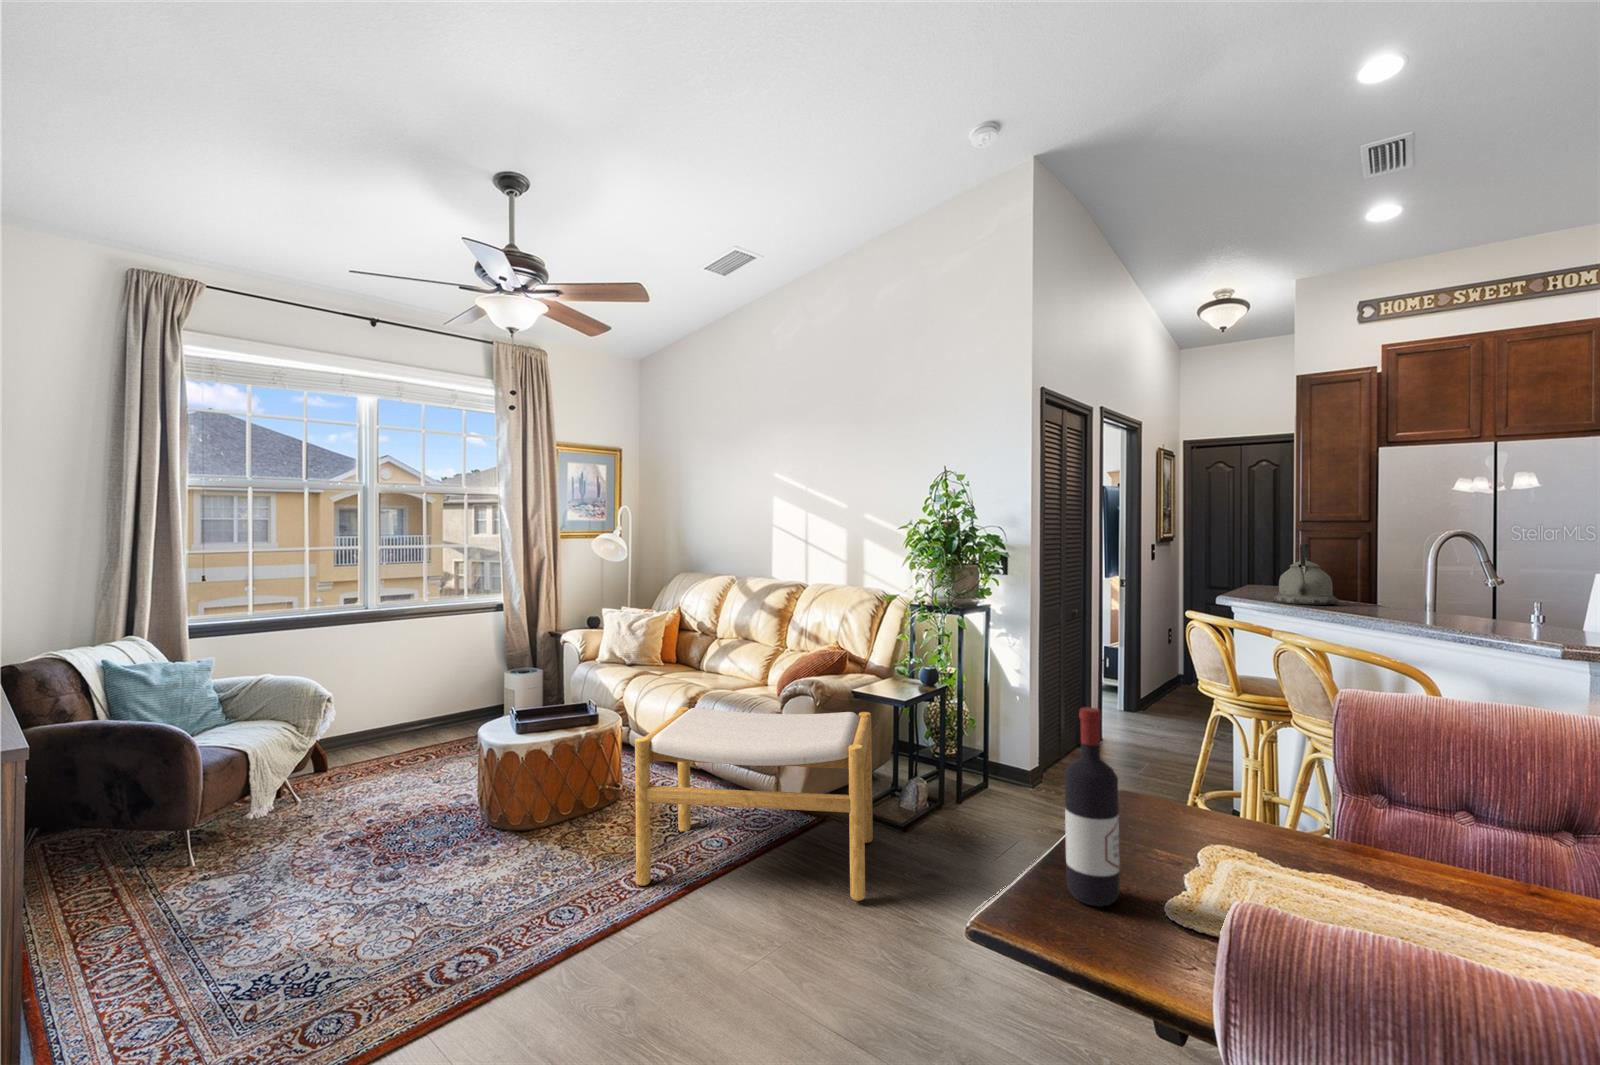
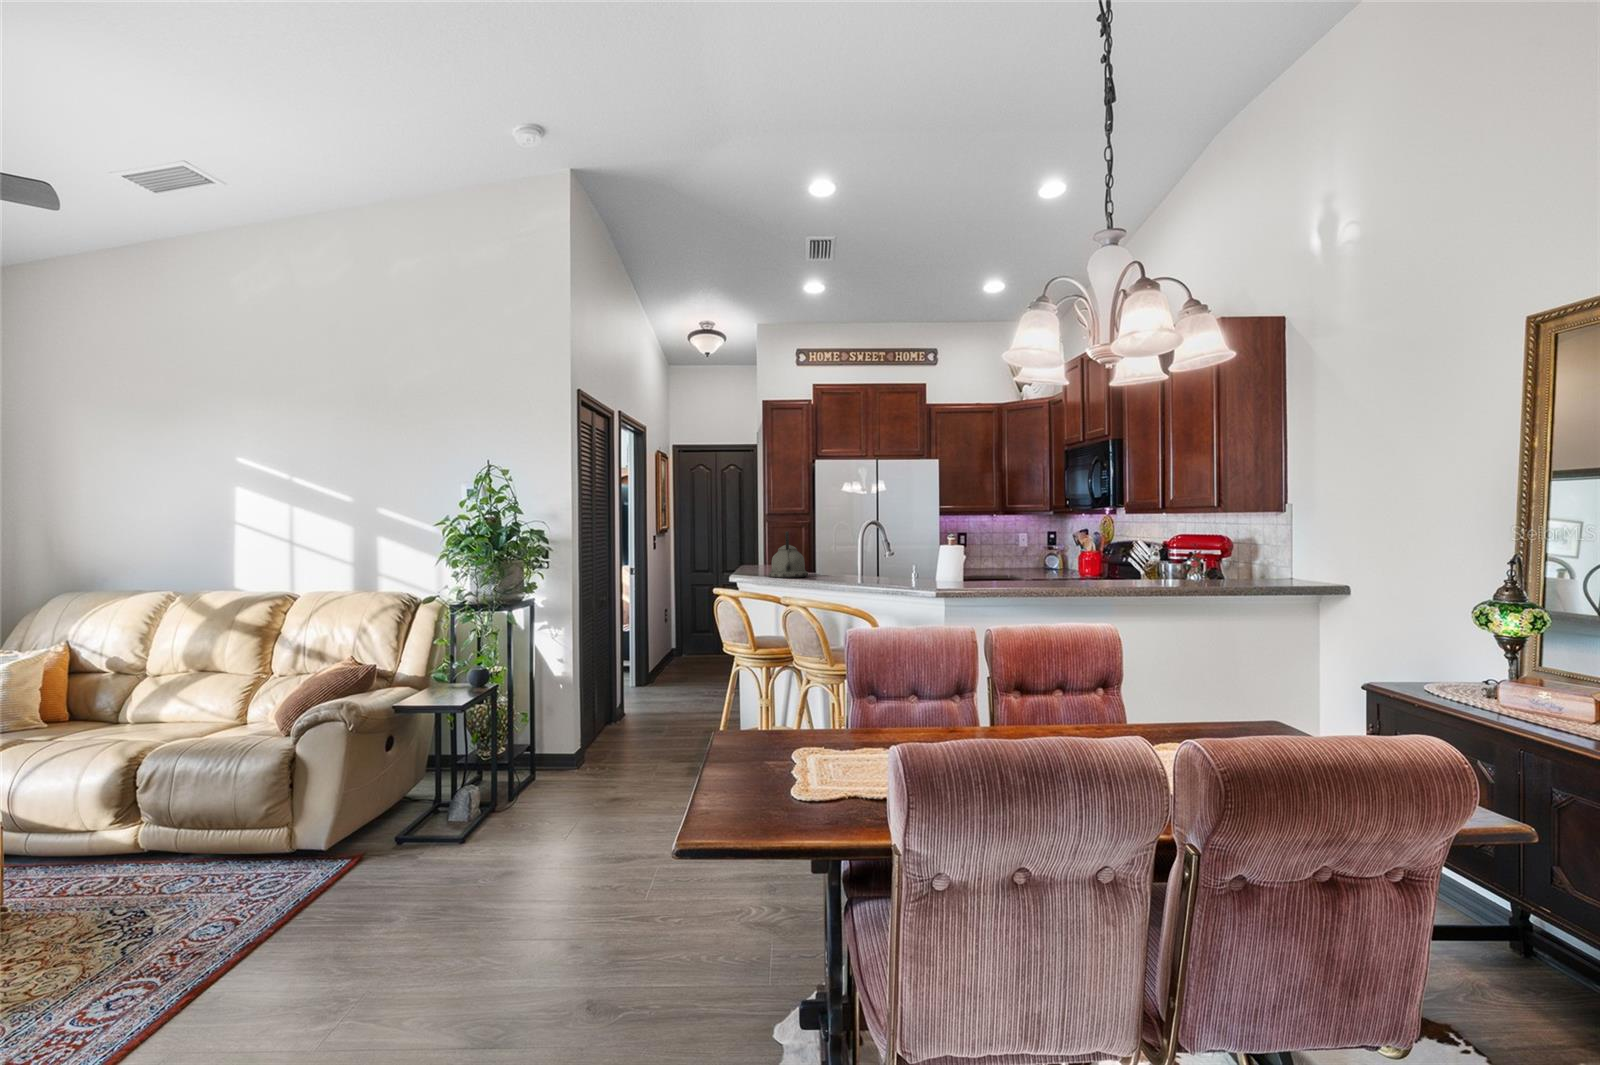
footstool: present [635,707,873,901] -> none [88,726,444,1018]
wine bottle: present [1064,707,1120,906] -> none [727,658,766,805]

